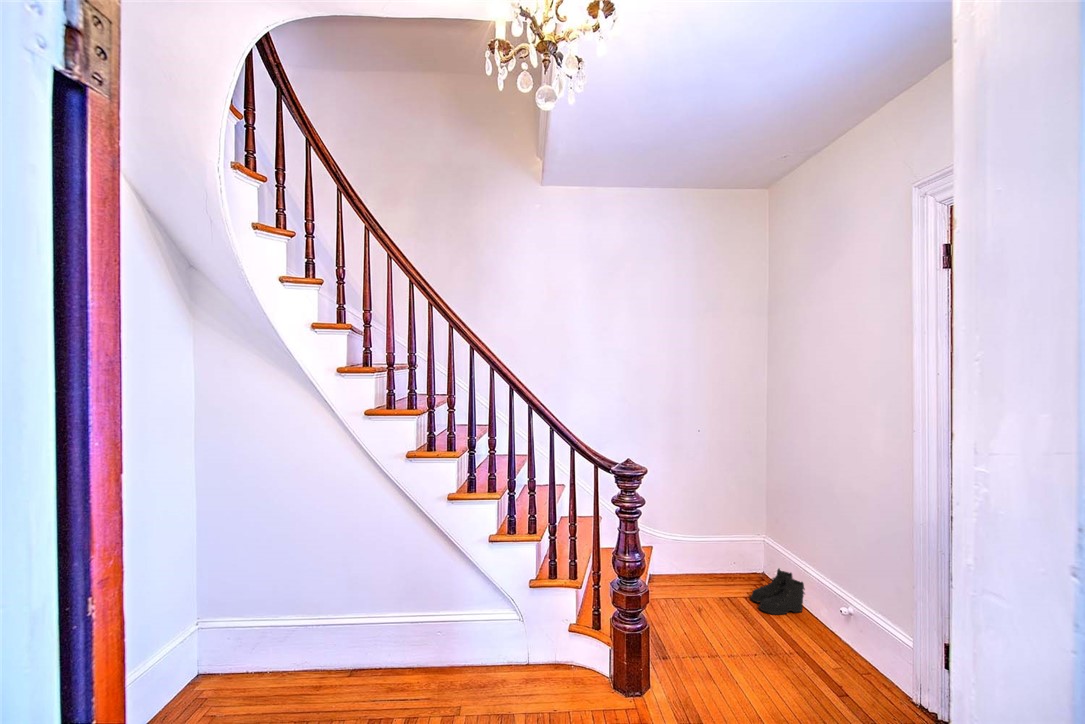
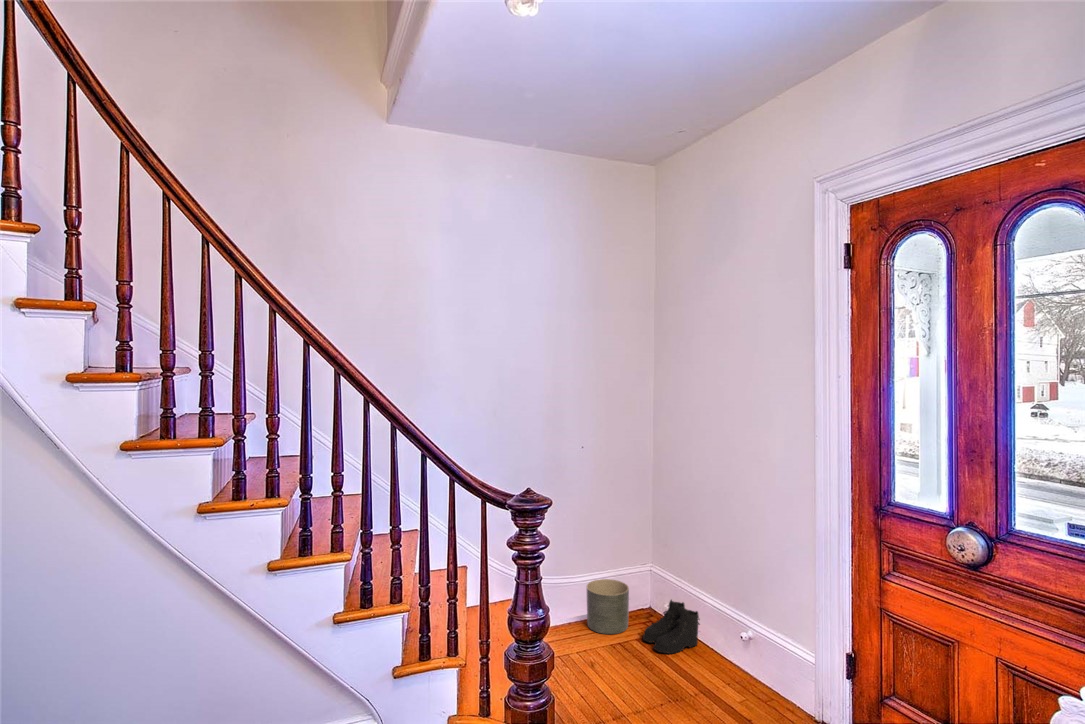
planter: none [703,543,741,590] -> present [587,579,629,634]

